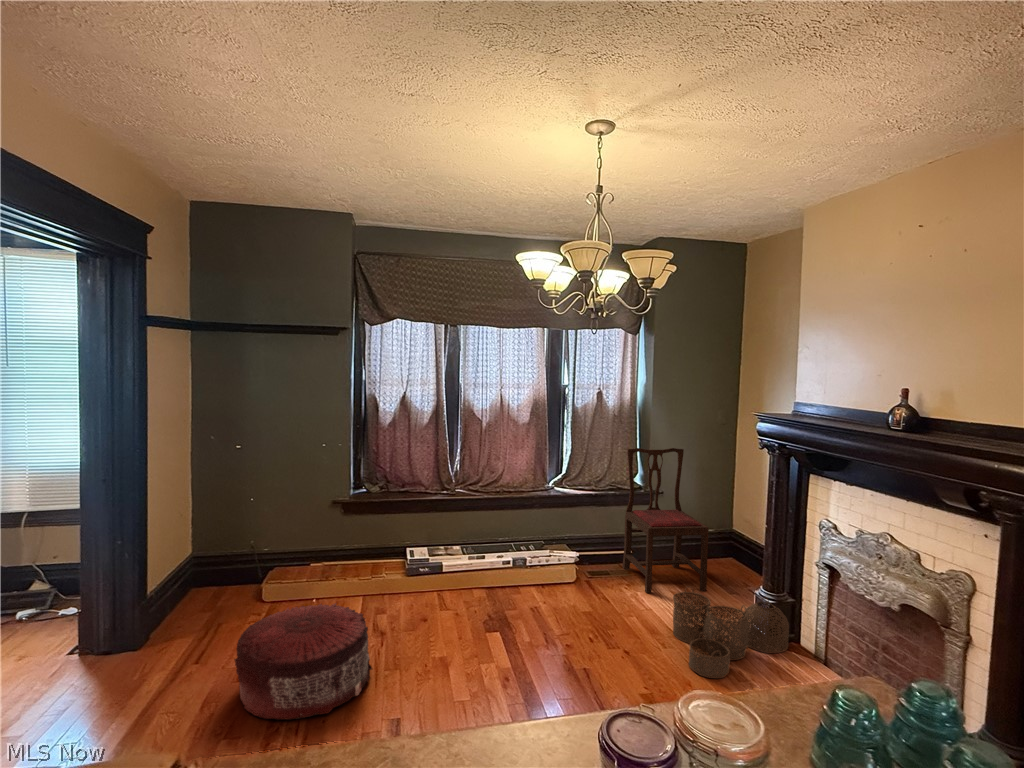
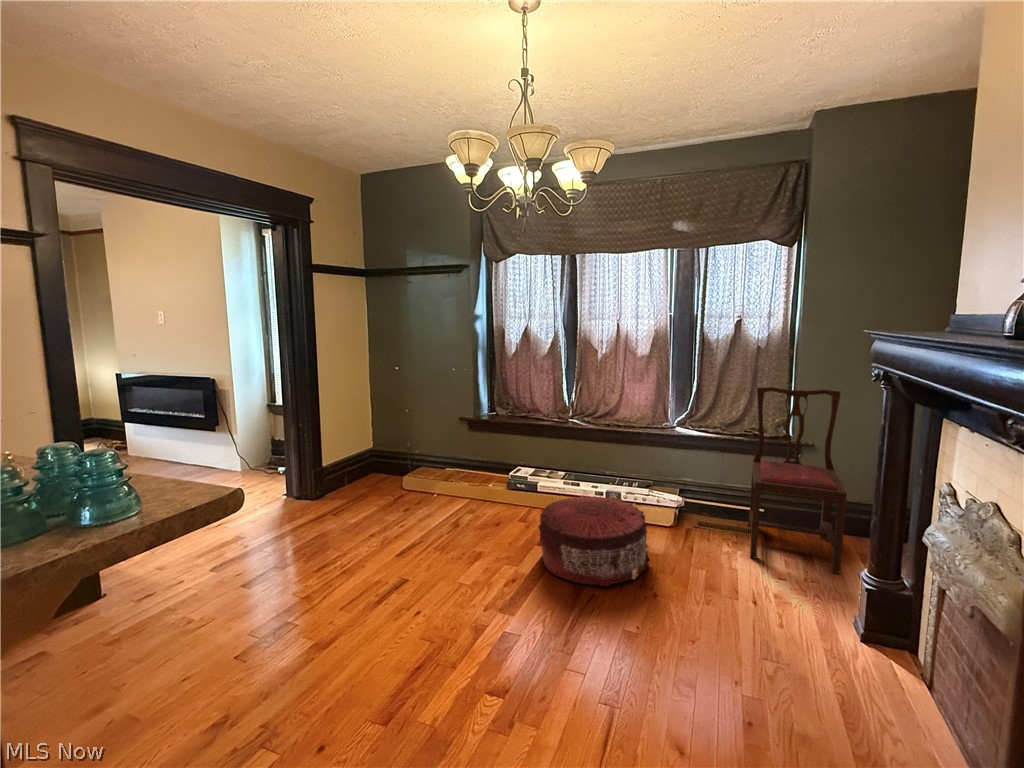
woven basket: present [673,586,789,678] -> none [715,558,909,683]
pouf: present [234,603,372,720] -> present [538,495,650,587]

